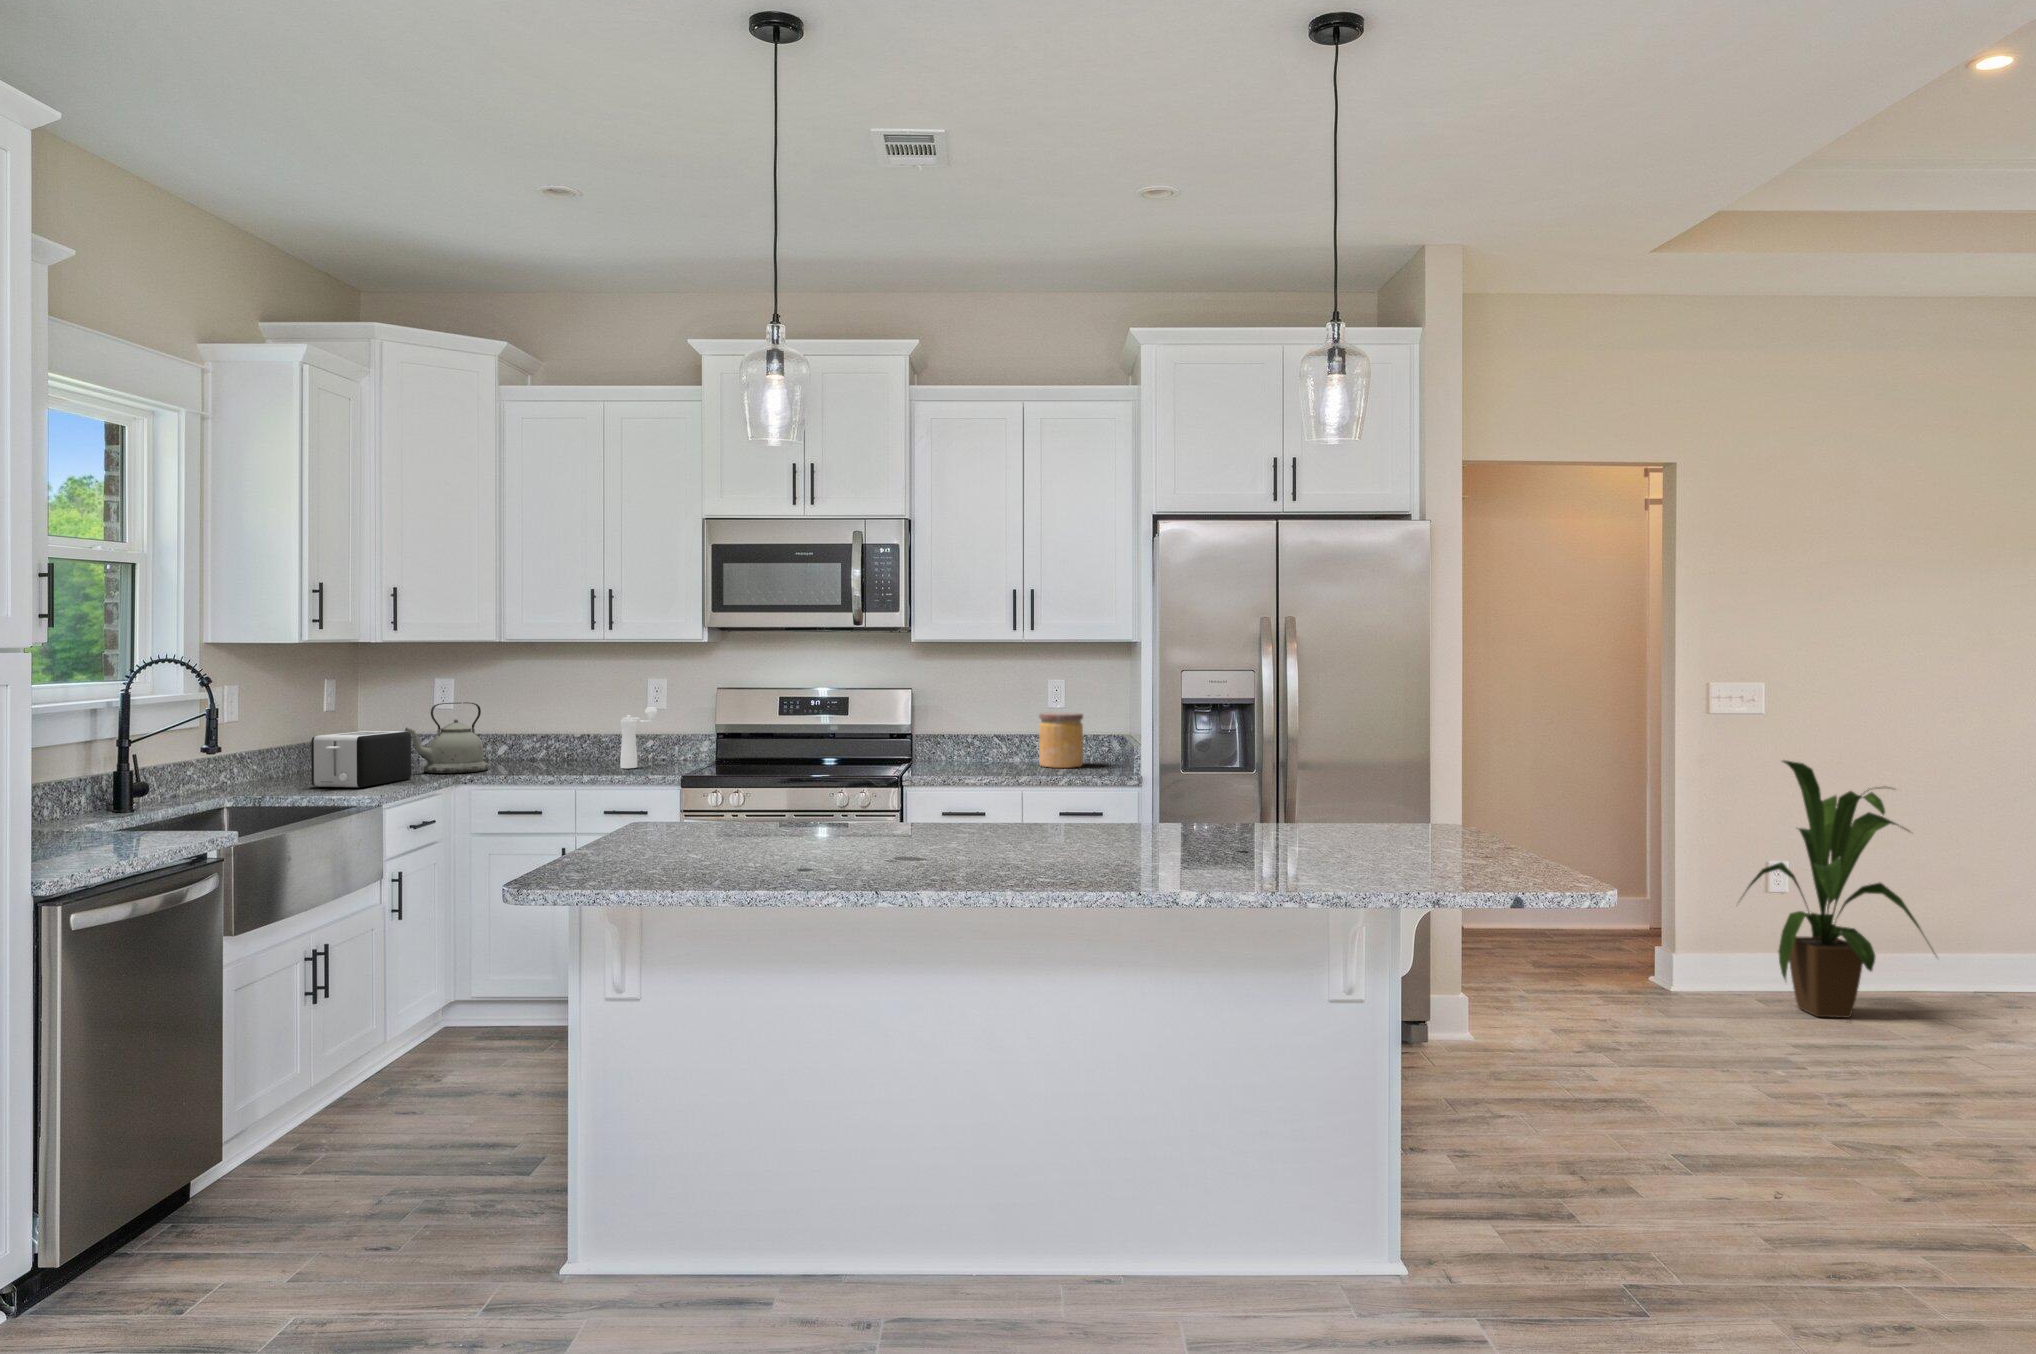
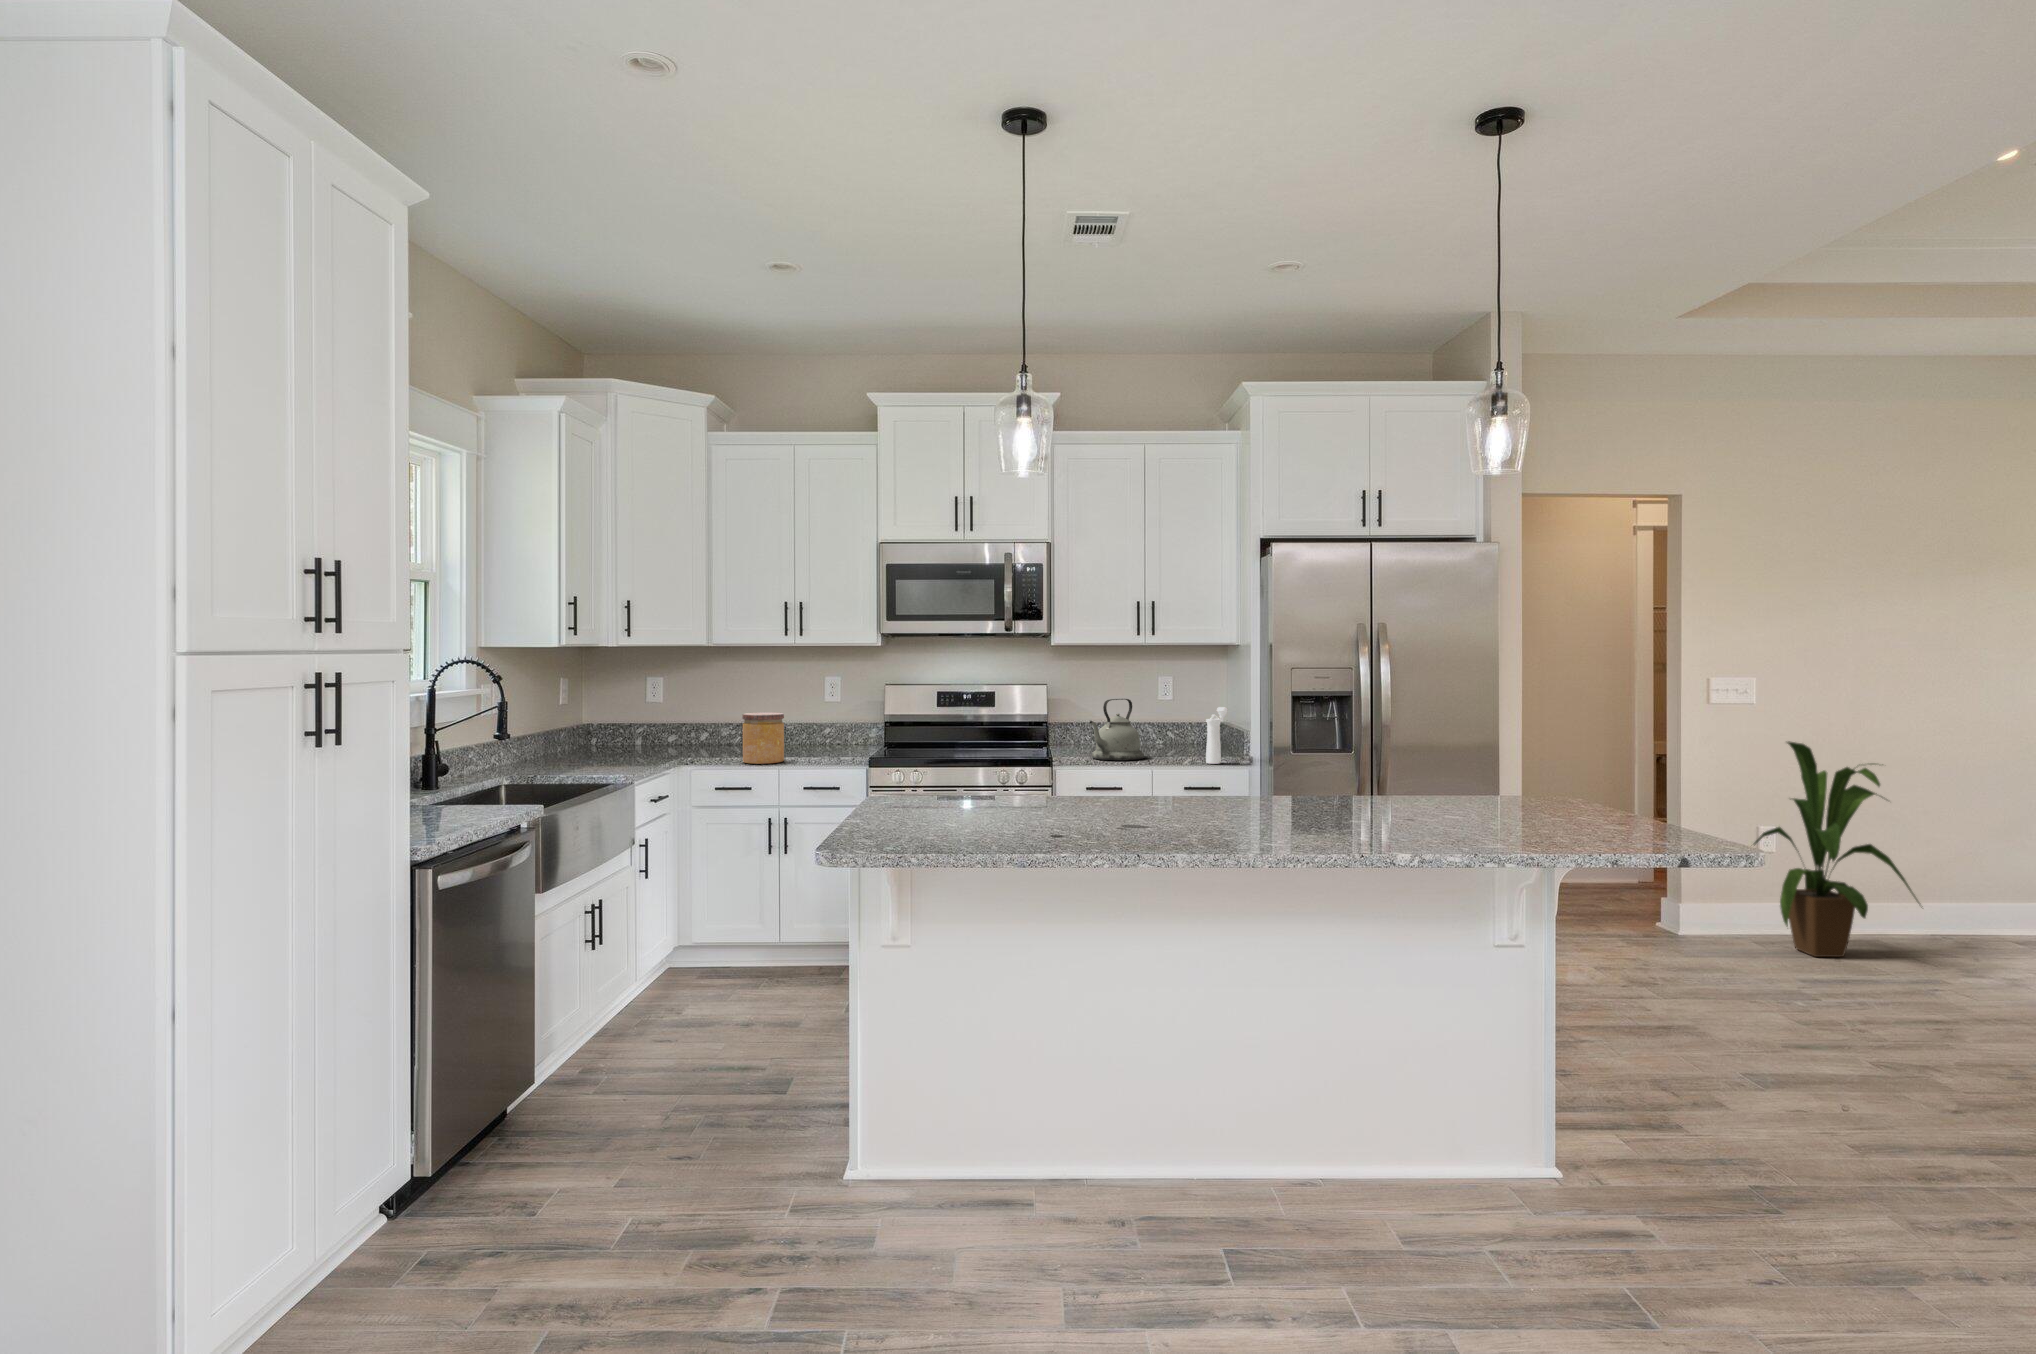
kettle: present [405,702,488,773] -> present [1090,699,1144,760]
pepper mill: present [620,708,657,768] -> present [1206,707,1228,764]
jar: present [1039,712,1083,768] -> present [742,712,784,764]
toaster: present [311,731,411,787] -> none [564,721,640,768]

